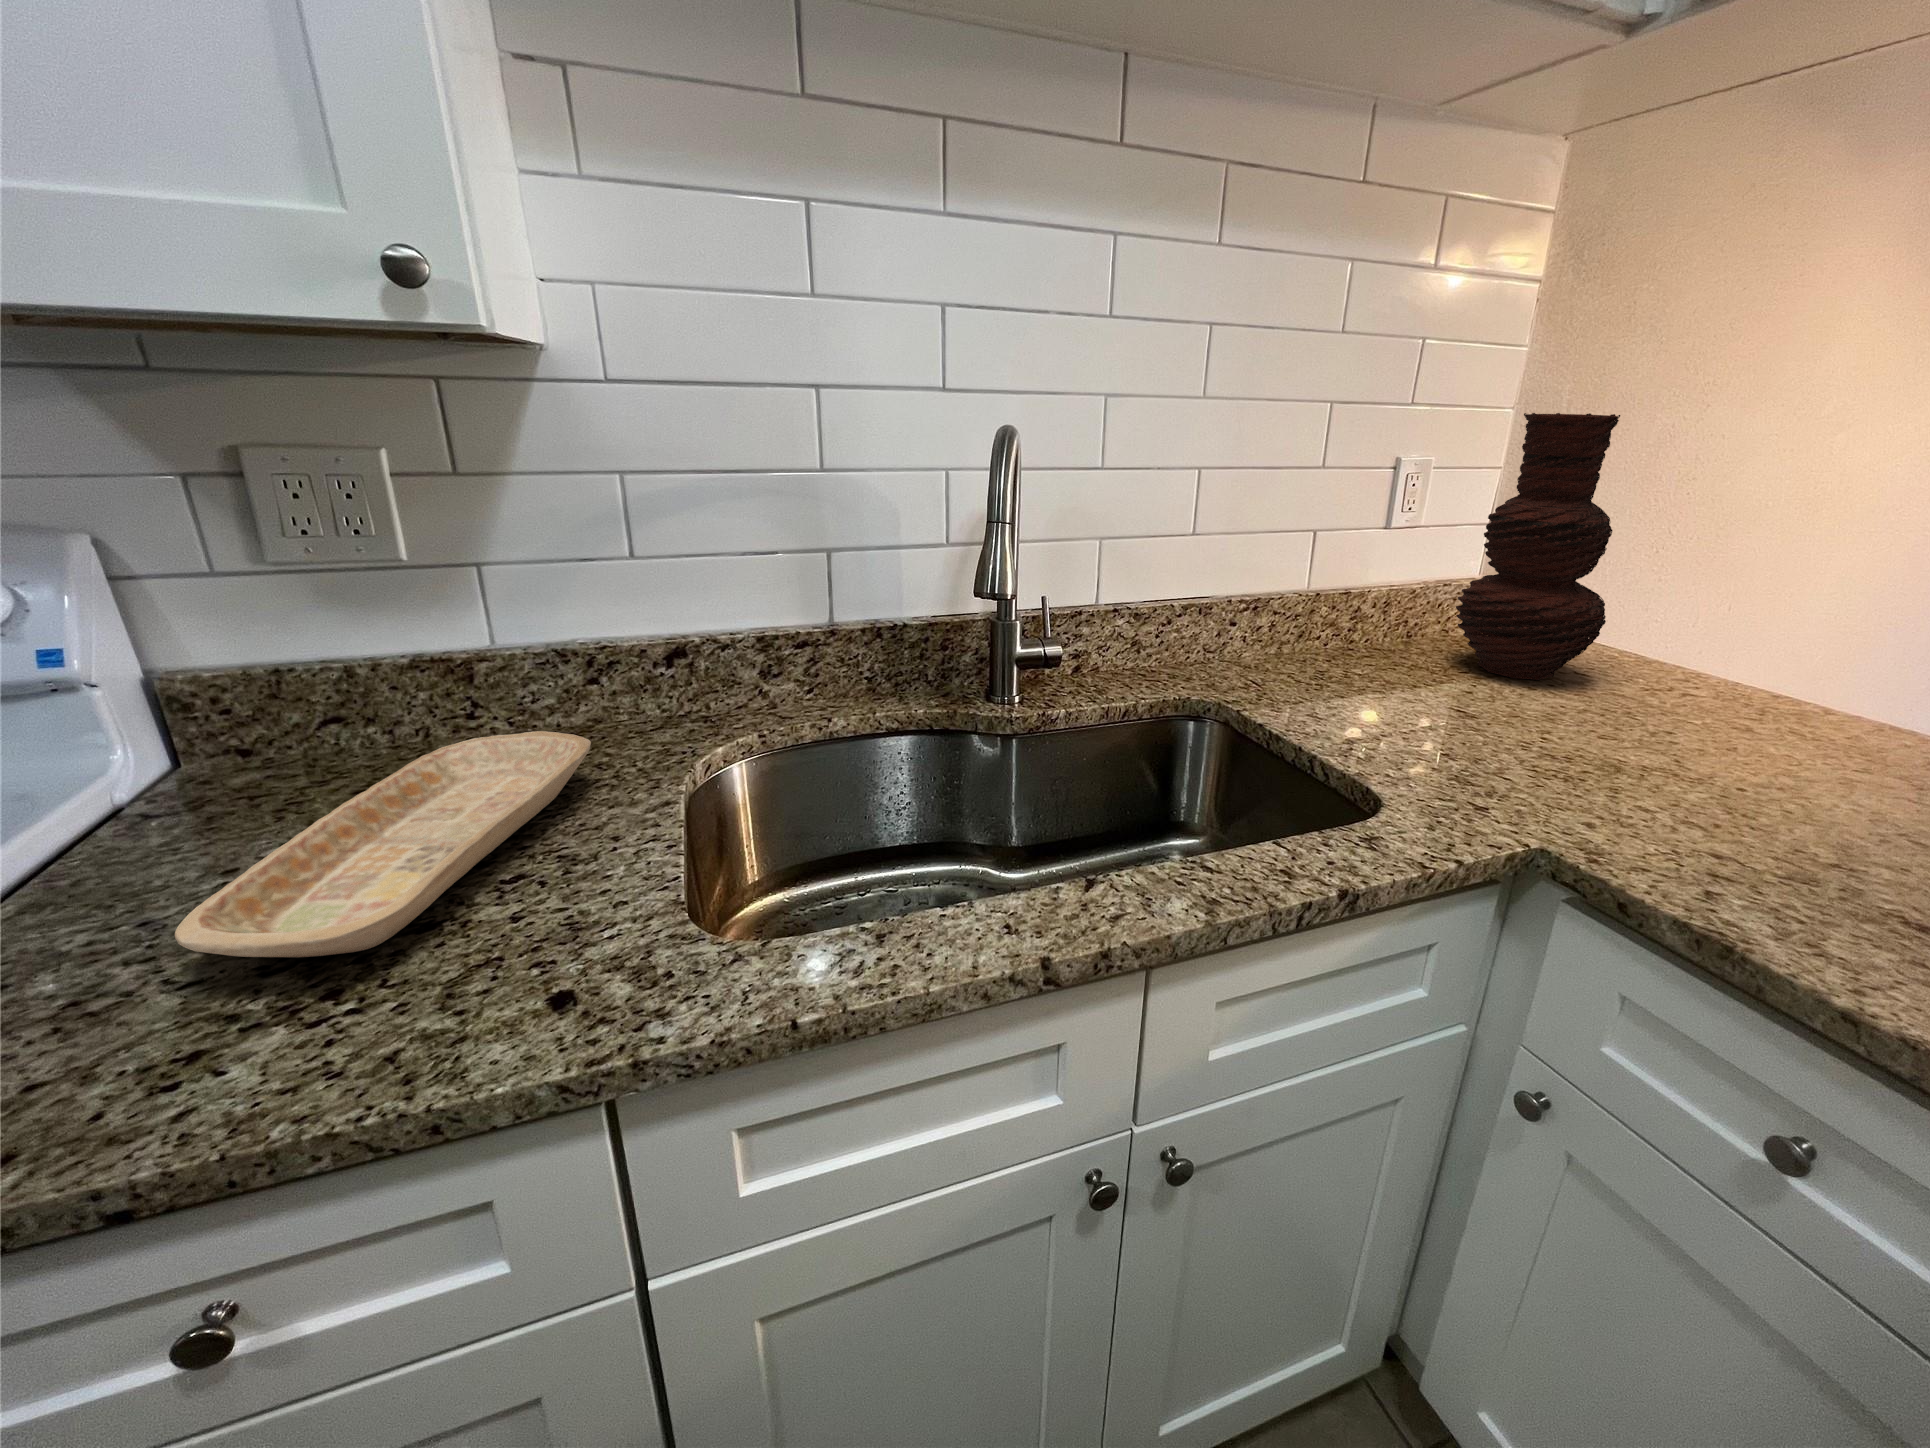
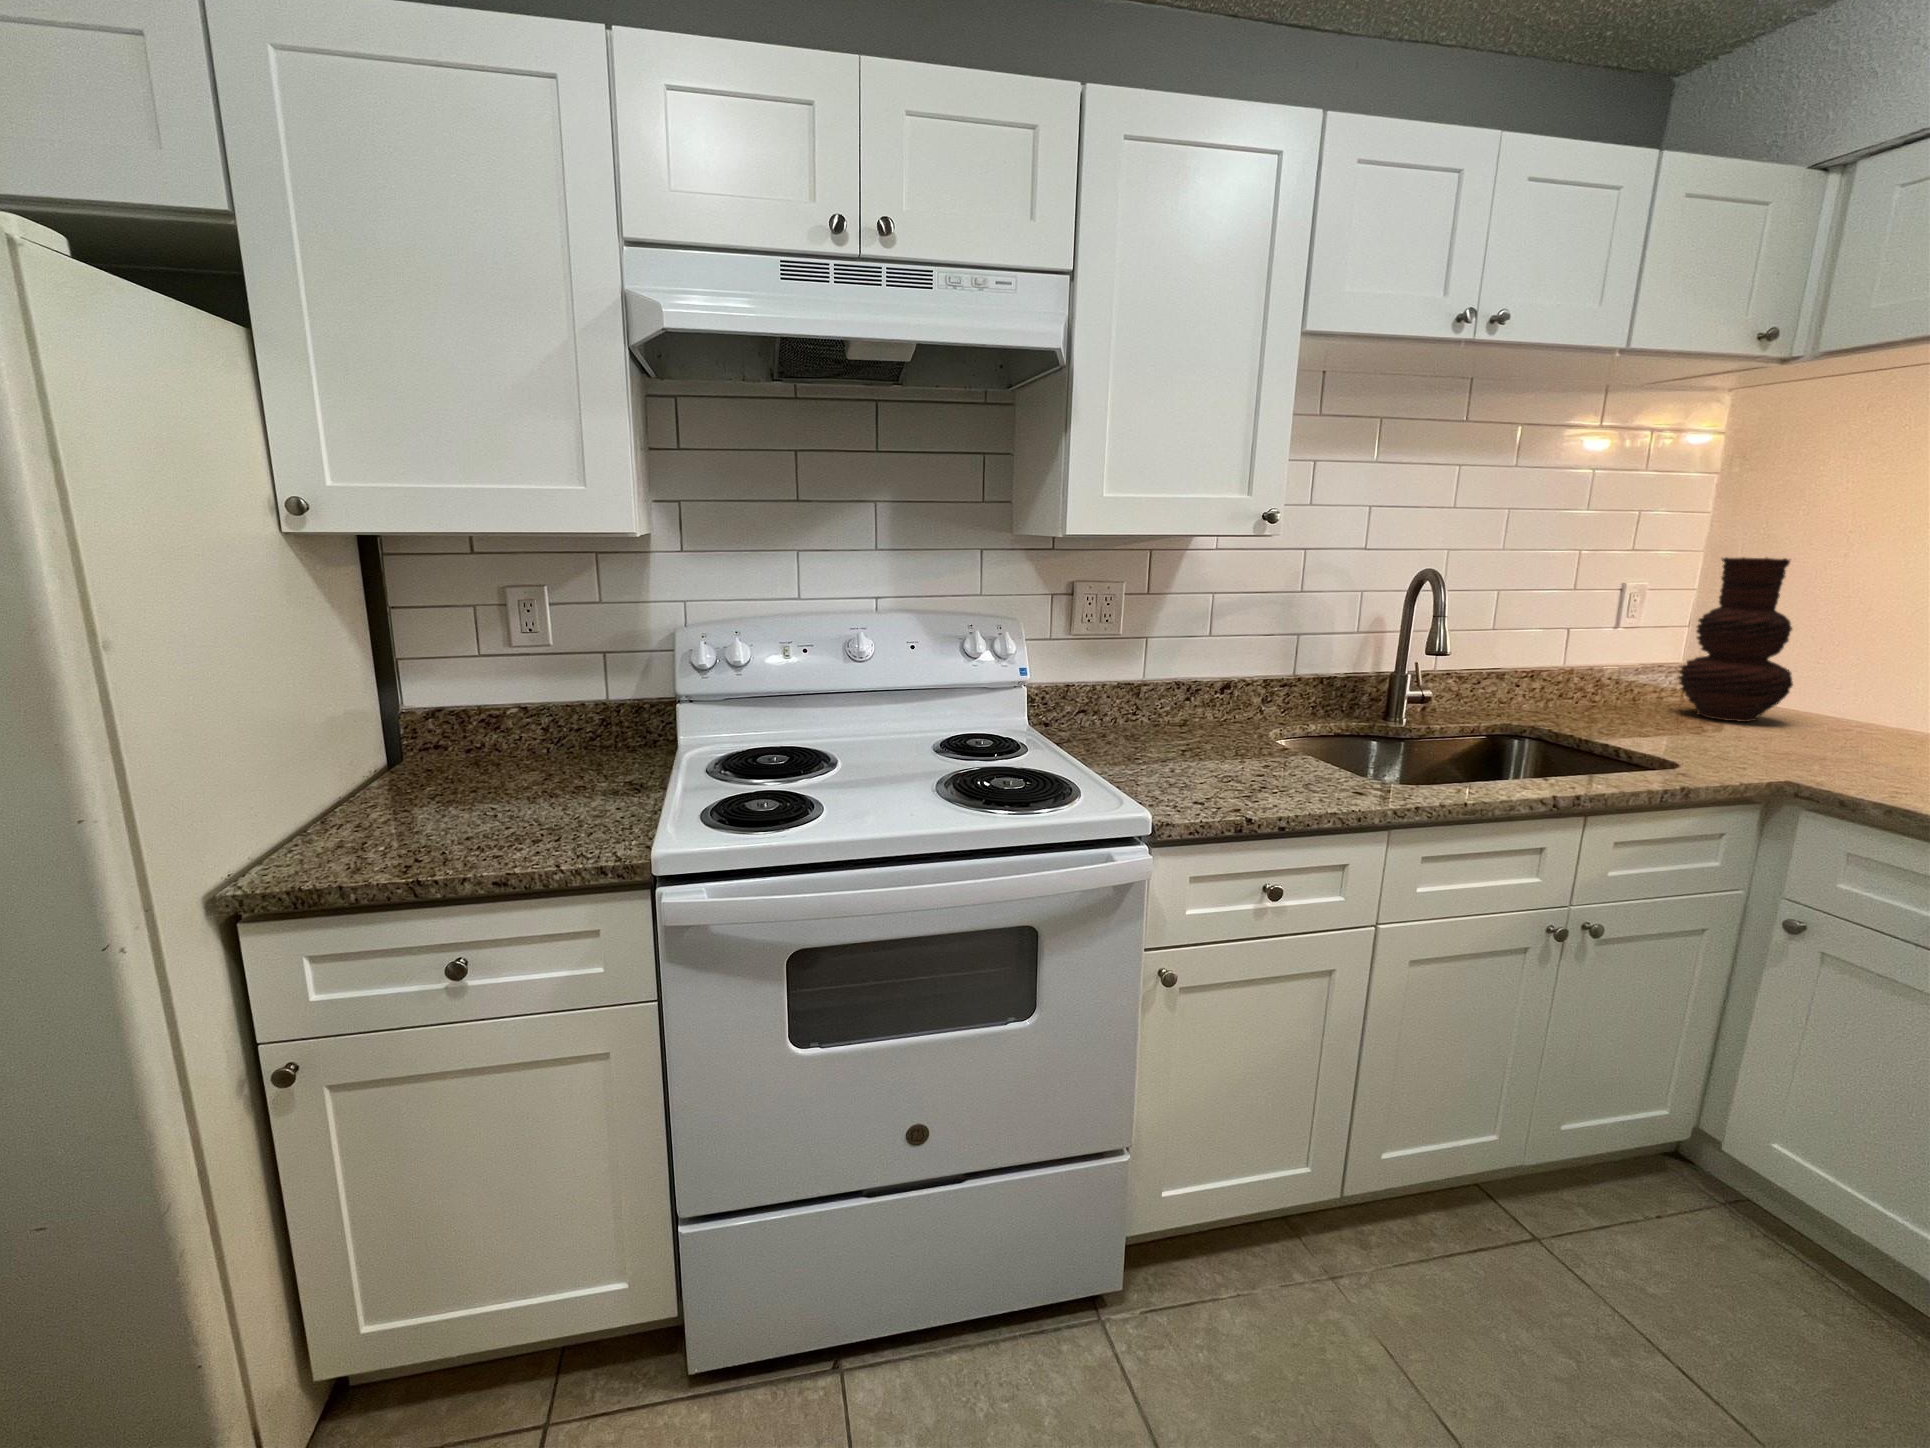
tray: present [175,731,591,957] -> none [1171,716,1288,777]

